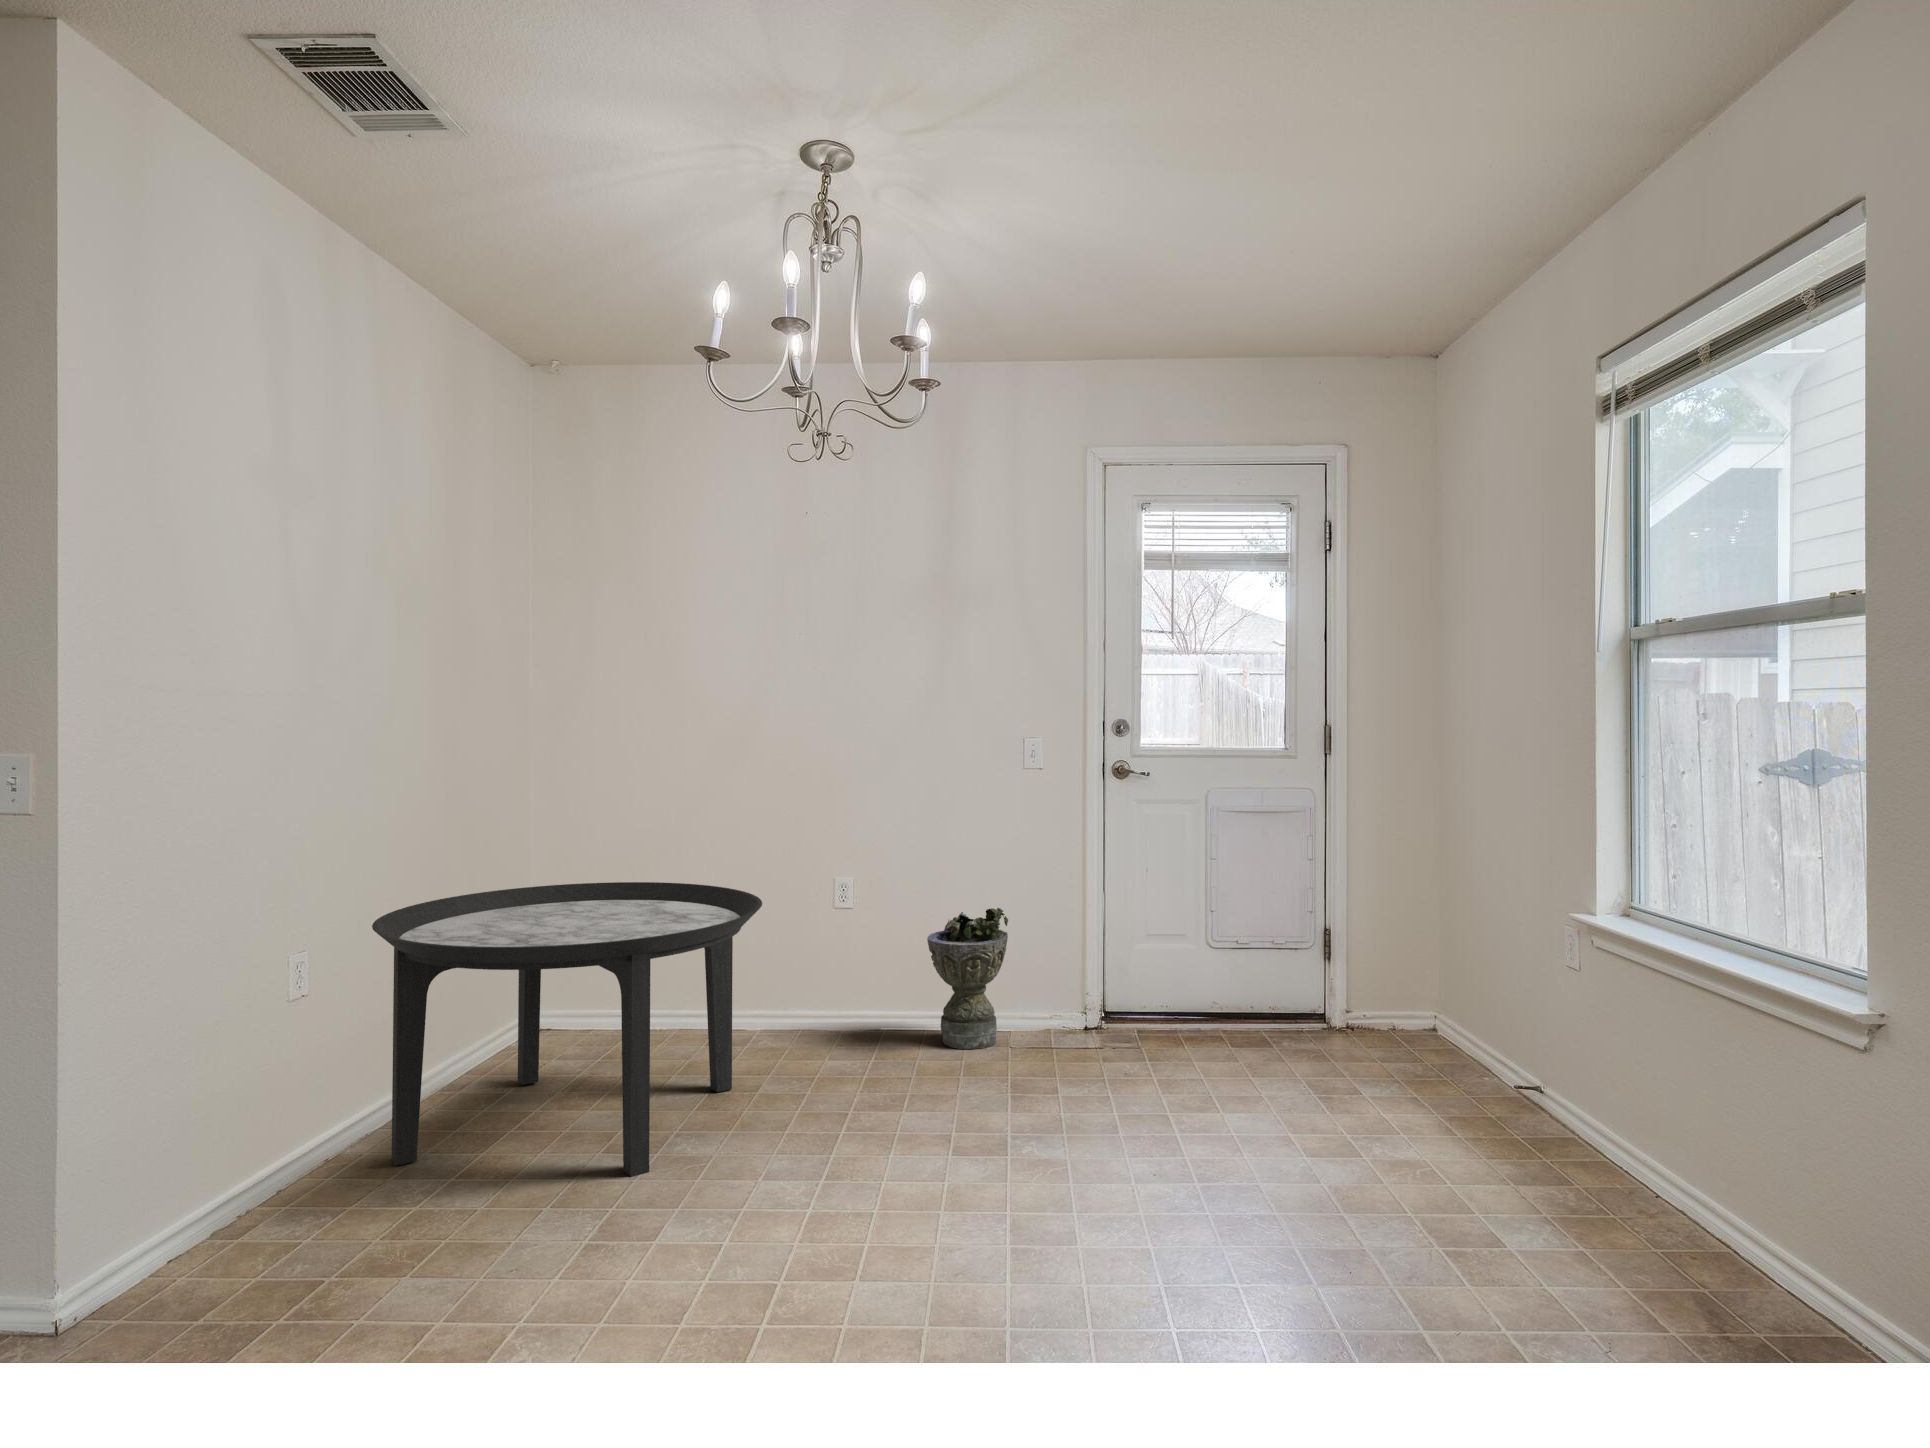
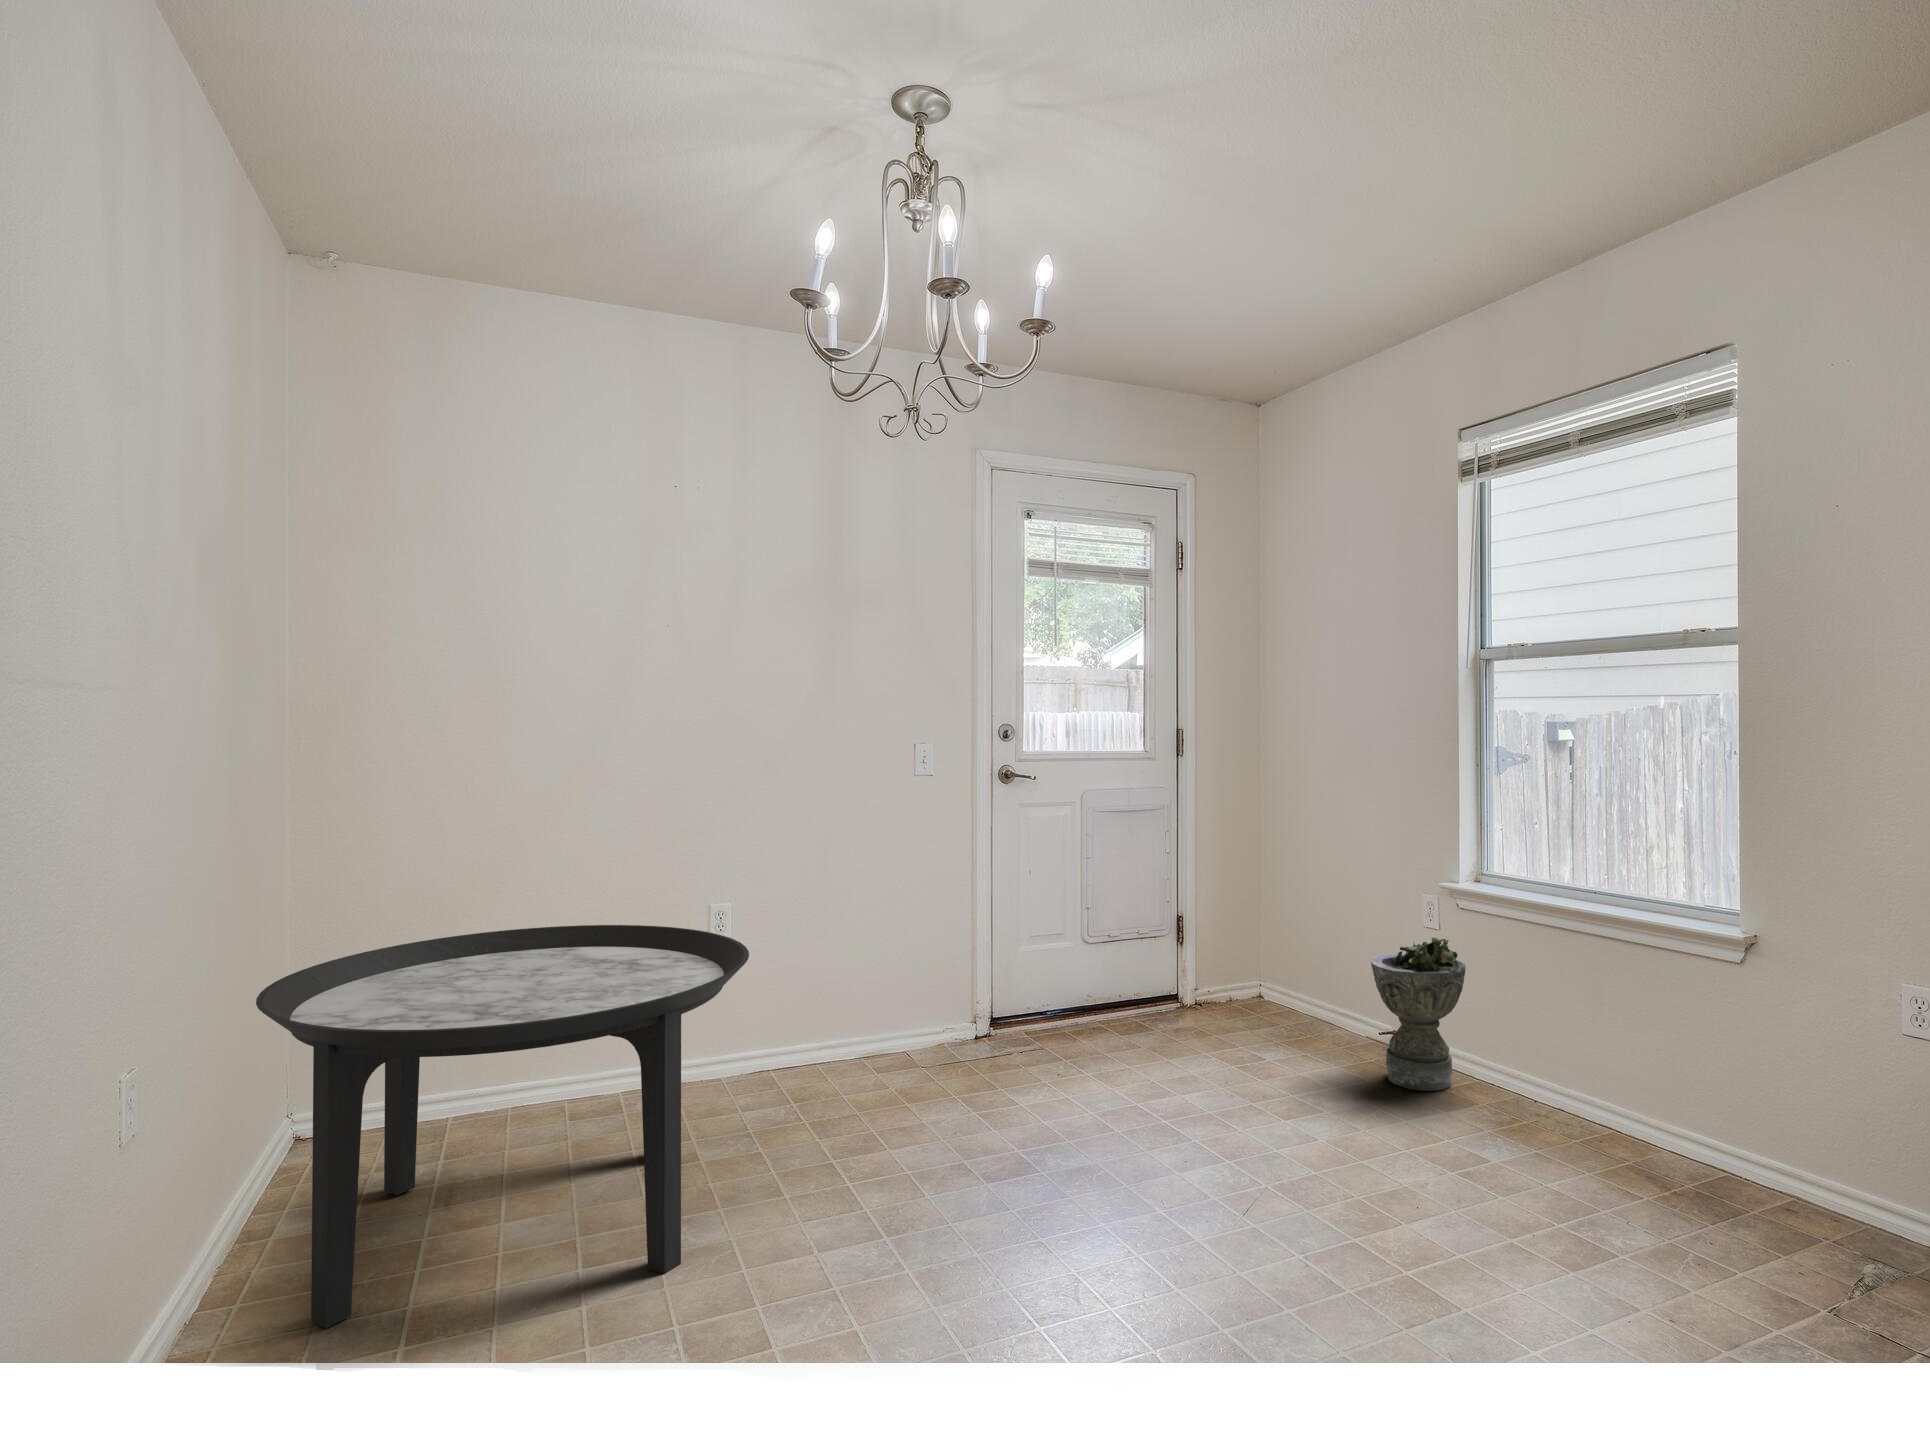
planter: present [927,908,1008,1049] -> present [1371,938,1466,1091]

